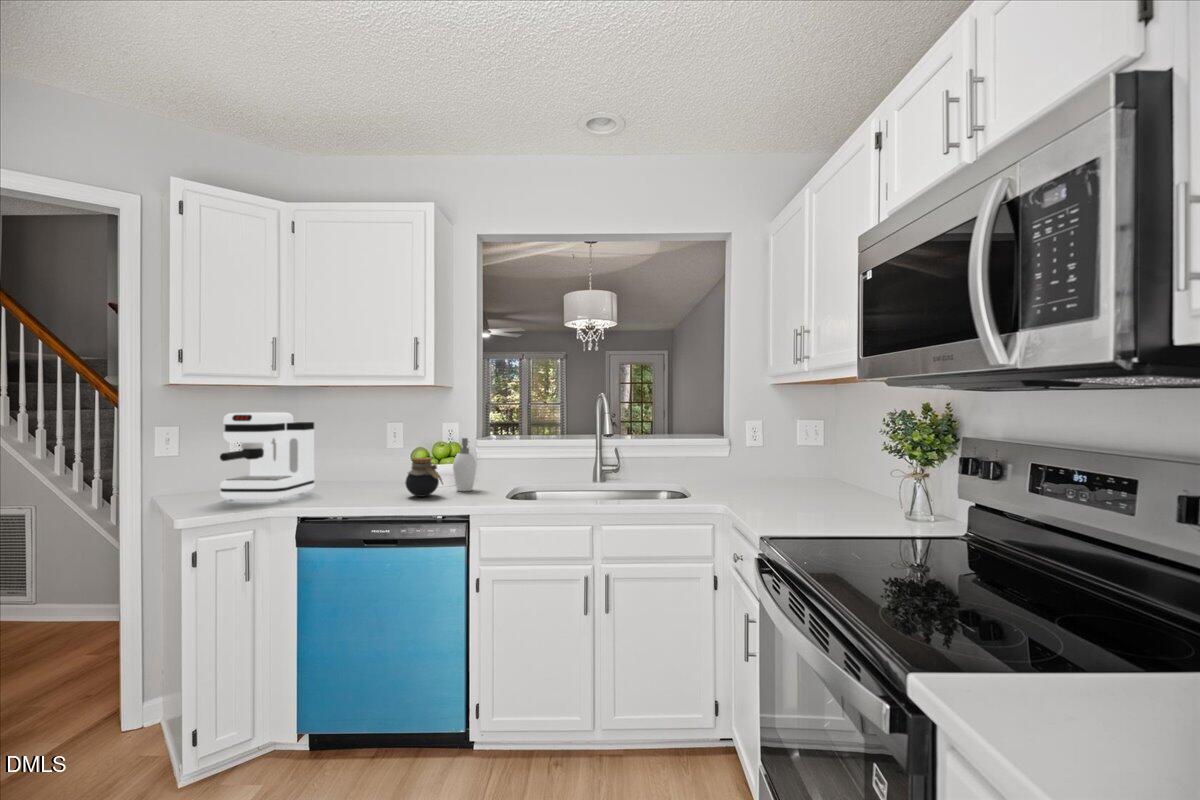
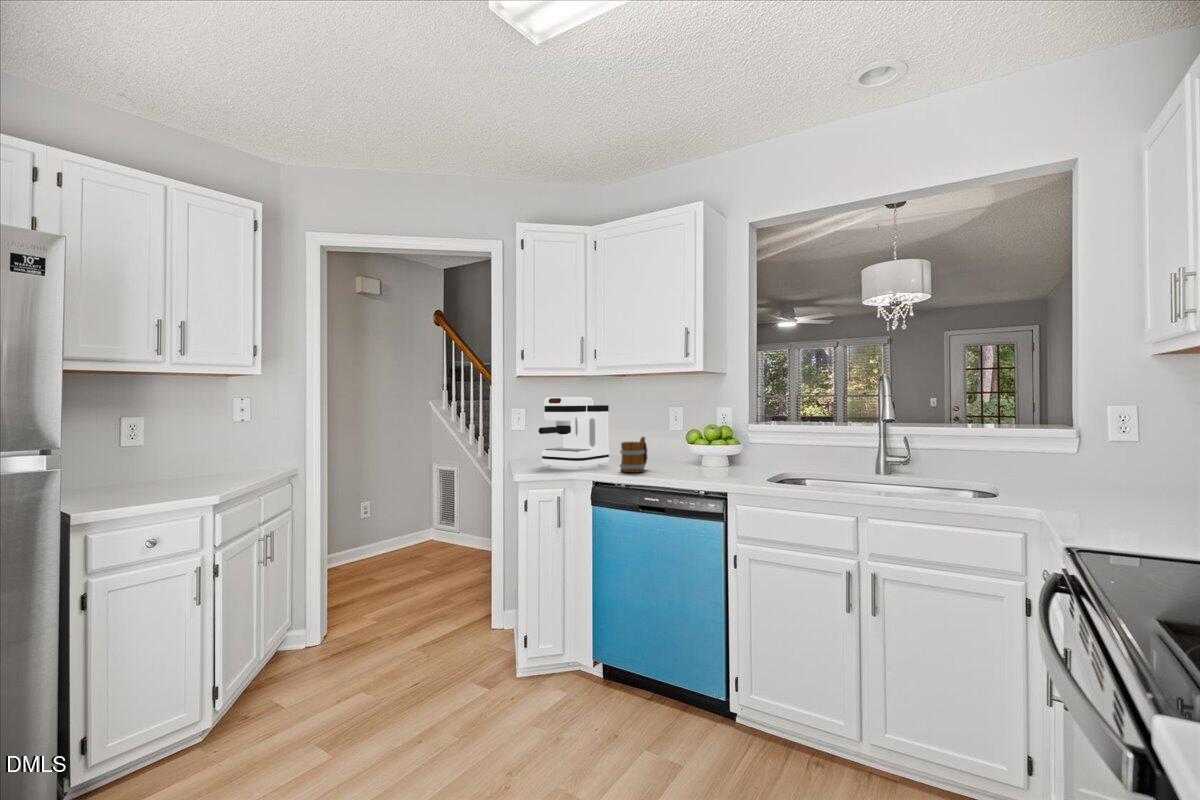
soap dispenser: present [453,438,476,491] -> none [722,421,749,472]
mug: none [335,458,368,501] -> present [620,437,647,472]
jar: present [406,458,443,497] -> none [676,438,709,474]

